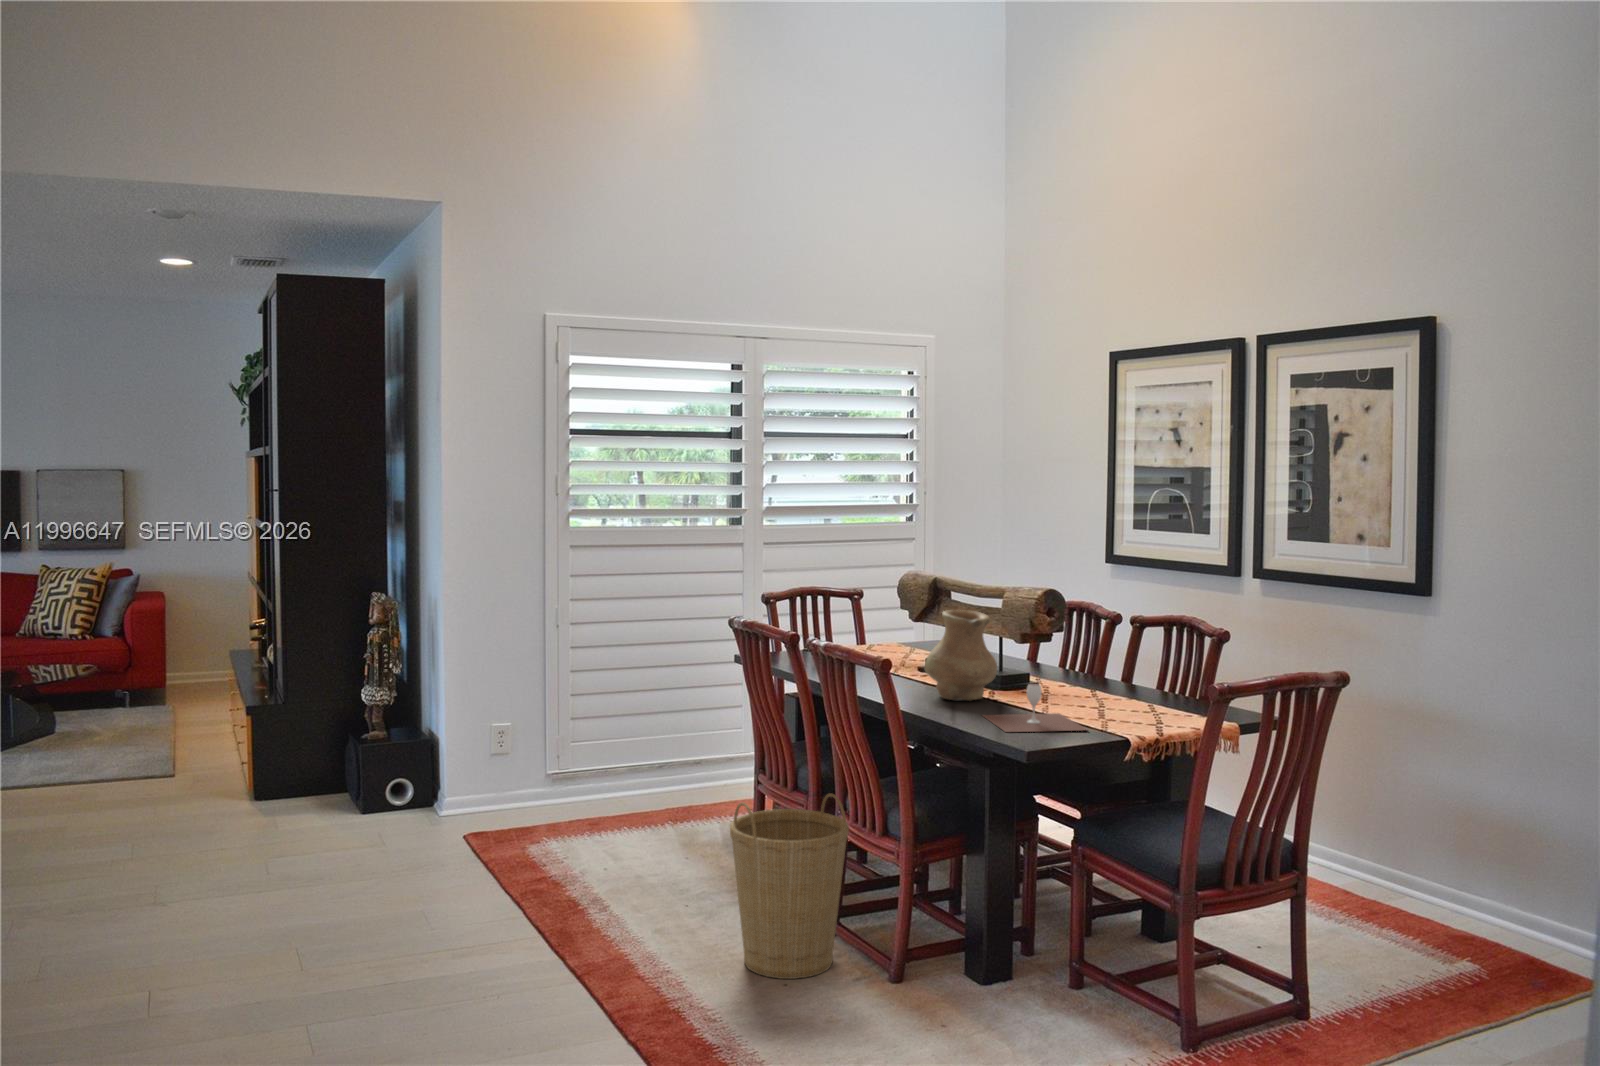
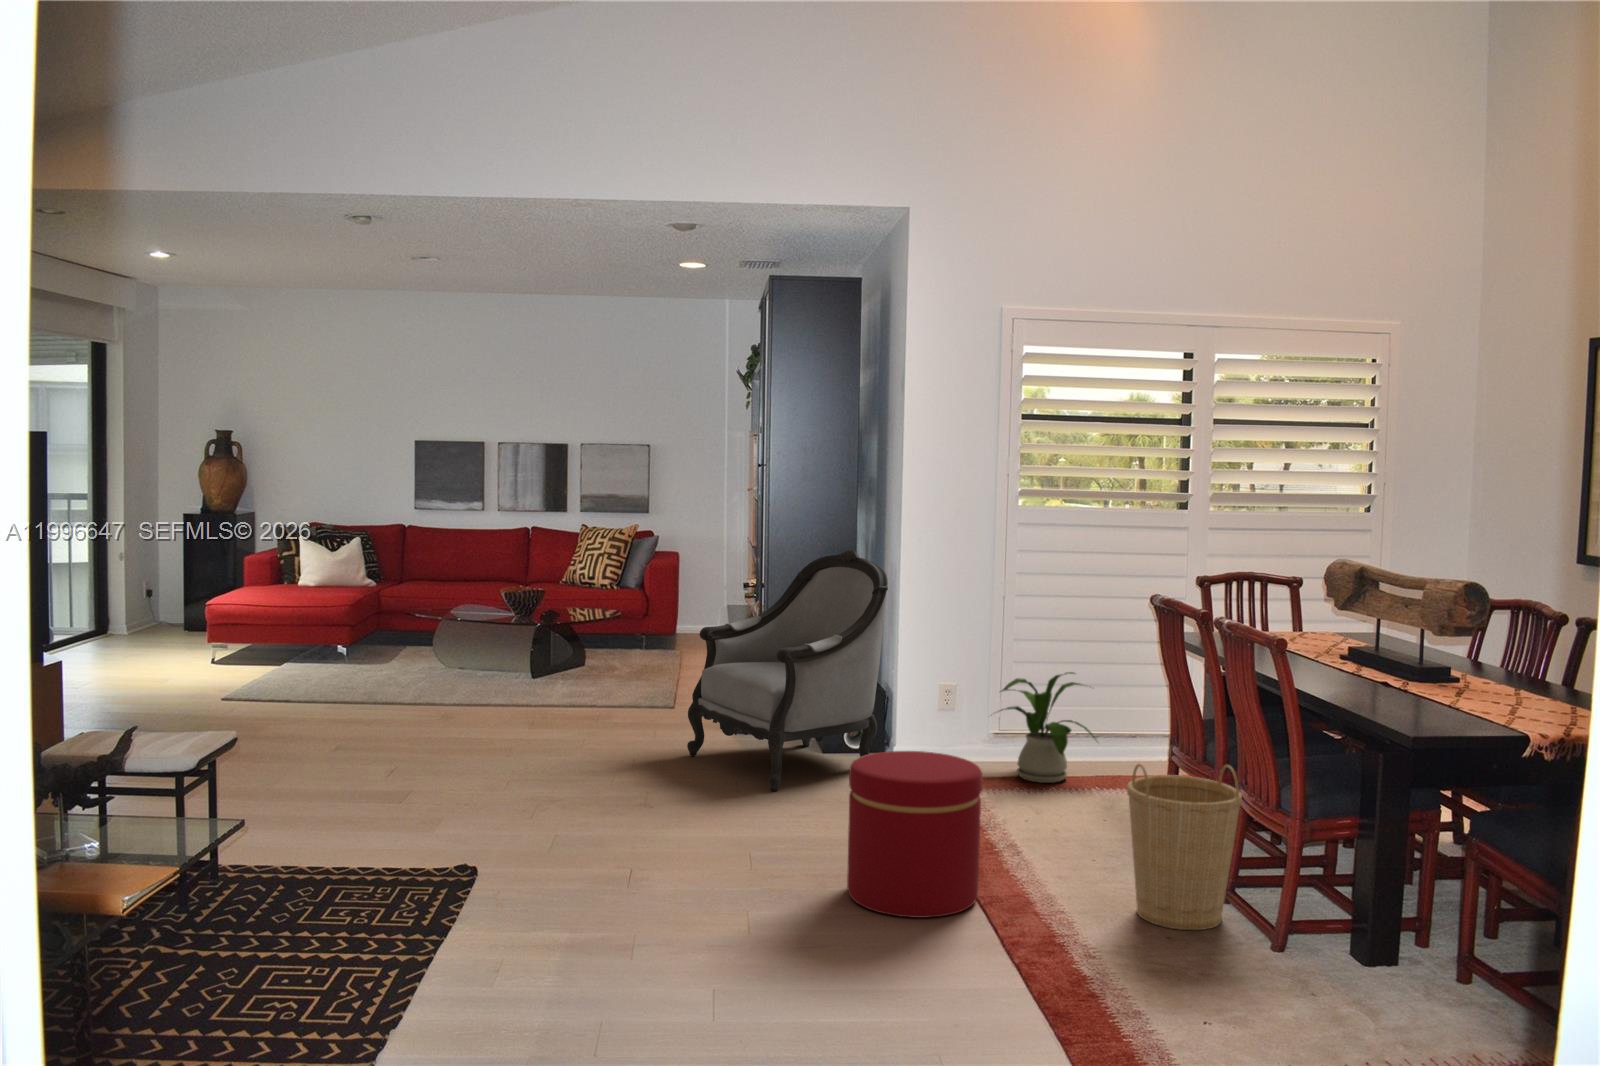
armchair: none [191,582,434,870] -> present [687,550,888,791]
vase: present [925,610,997,701] -> none [1332,600,1409,689]
wine glass: present [983,684,1087,732] -> none [1381,675,1489,725]
house plant: none [550,701,673,822] -> present [1000,672,1099,783]
ottoman: none [412,812,570,1014] -> present [847,751,982,918]

